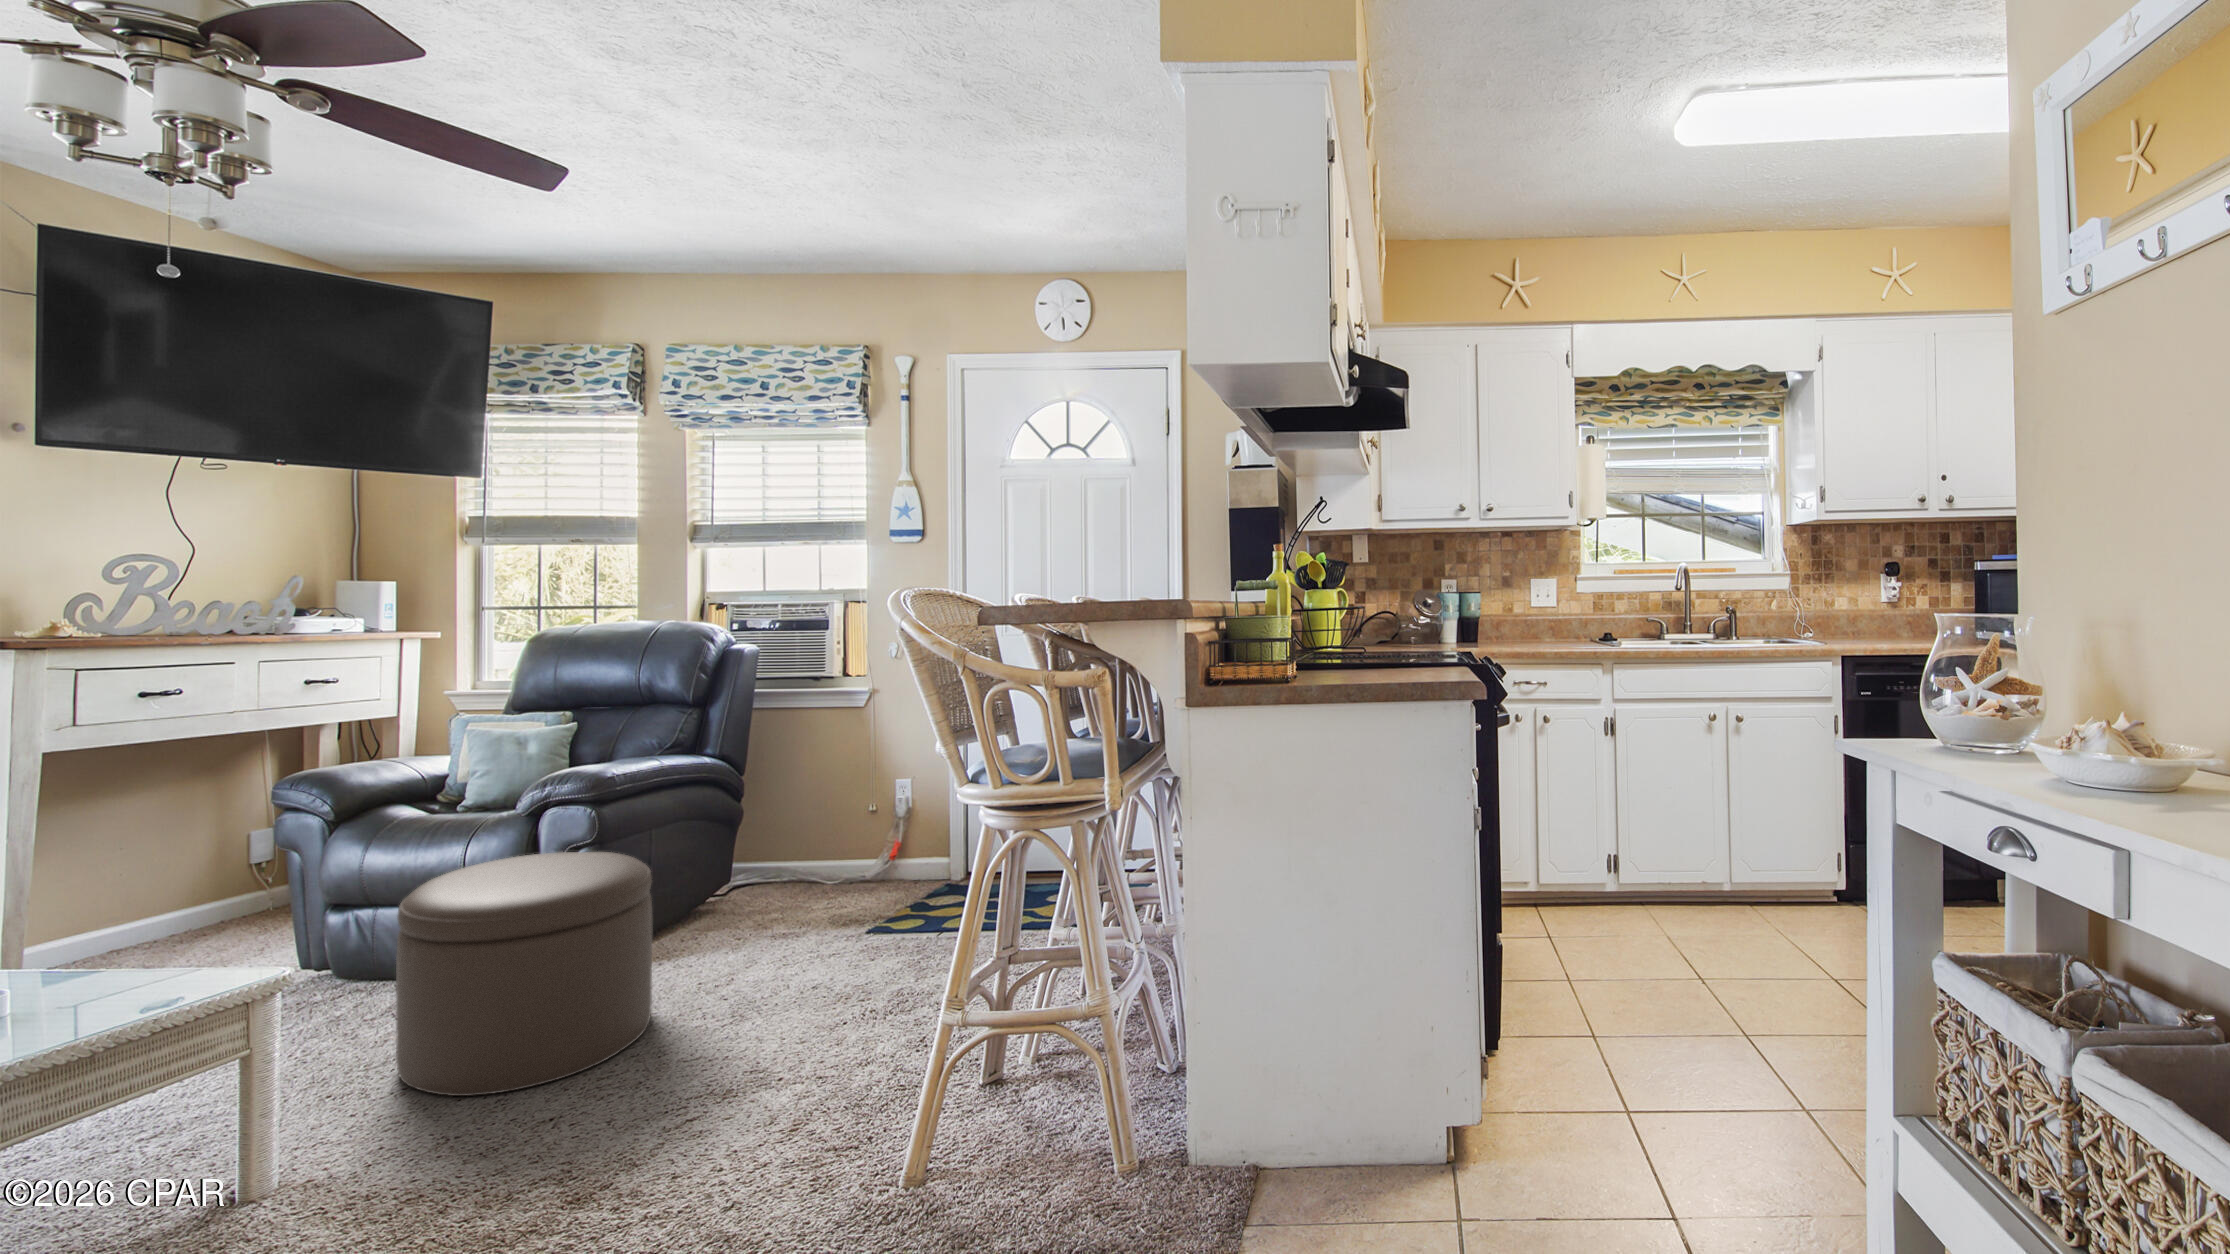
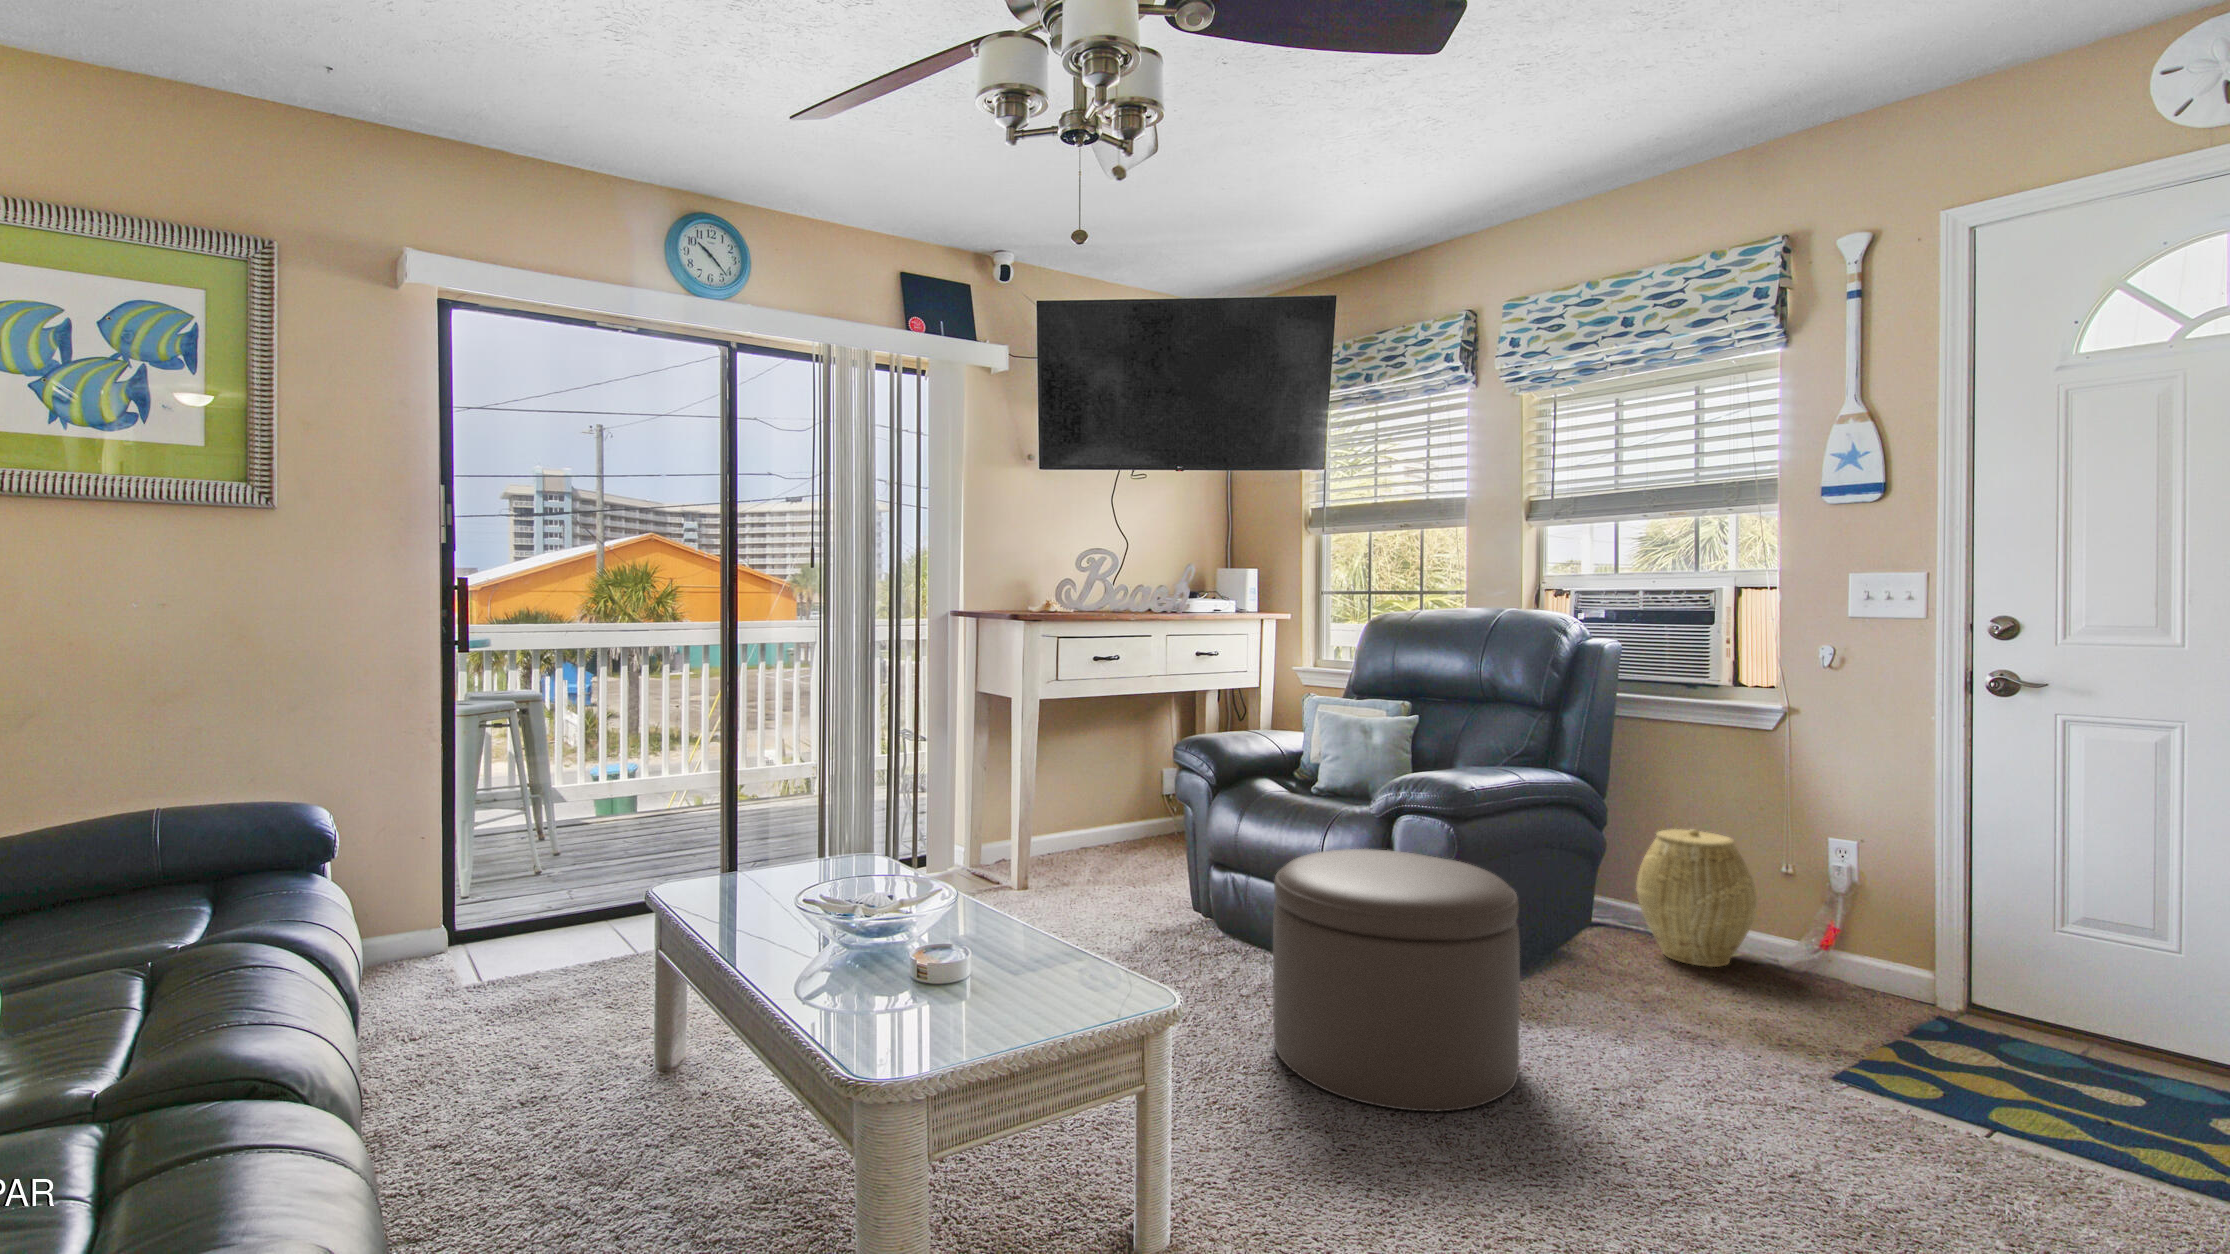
woven basket: none [767,786,852,890] -> present [1636,829,1757,967]

